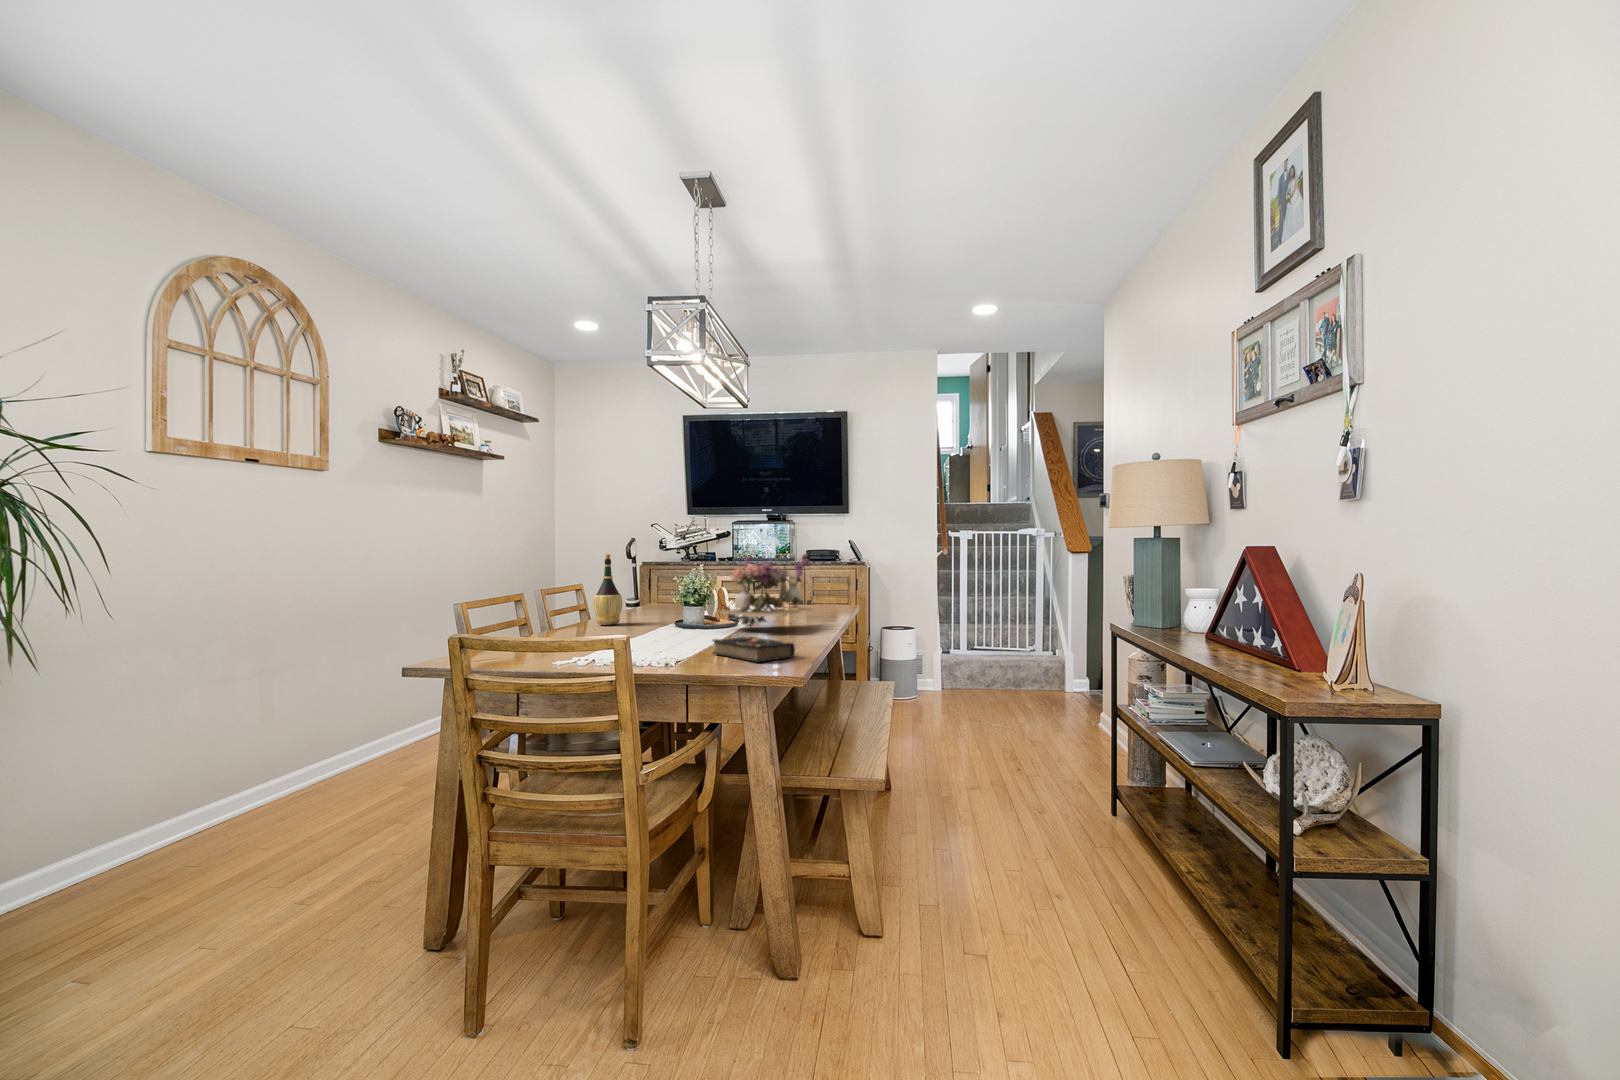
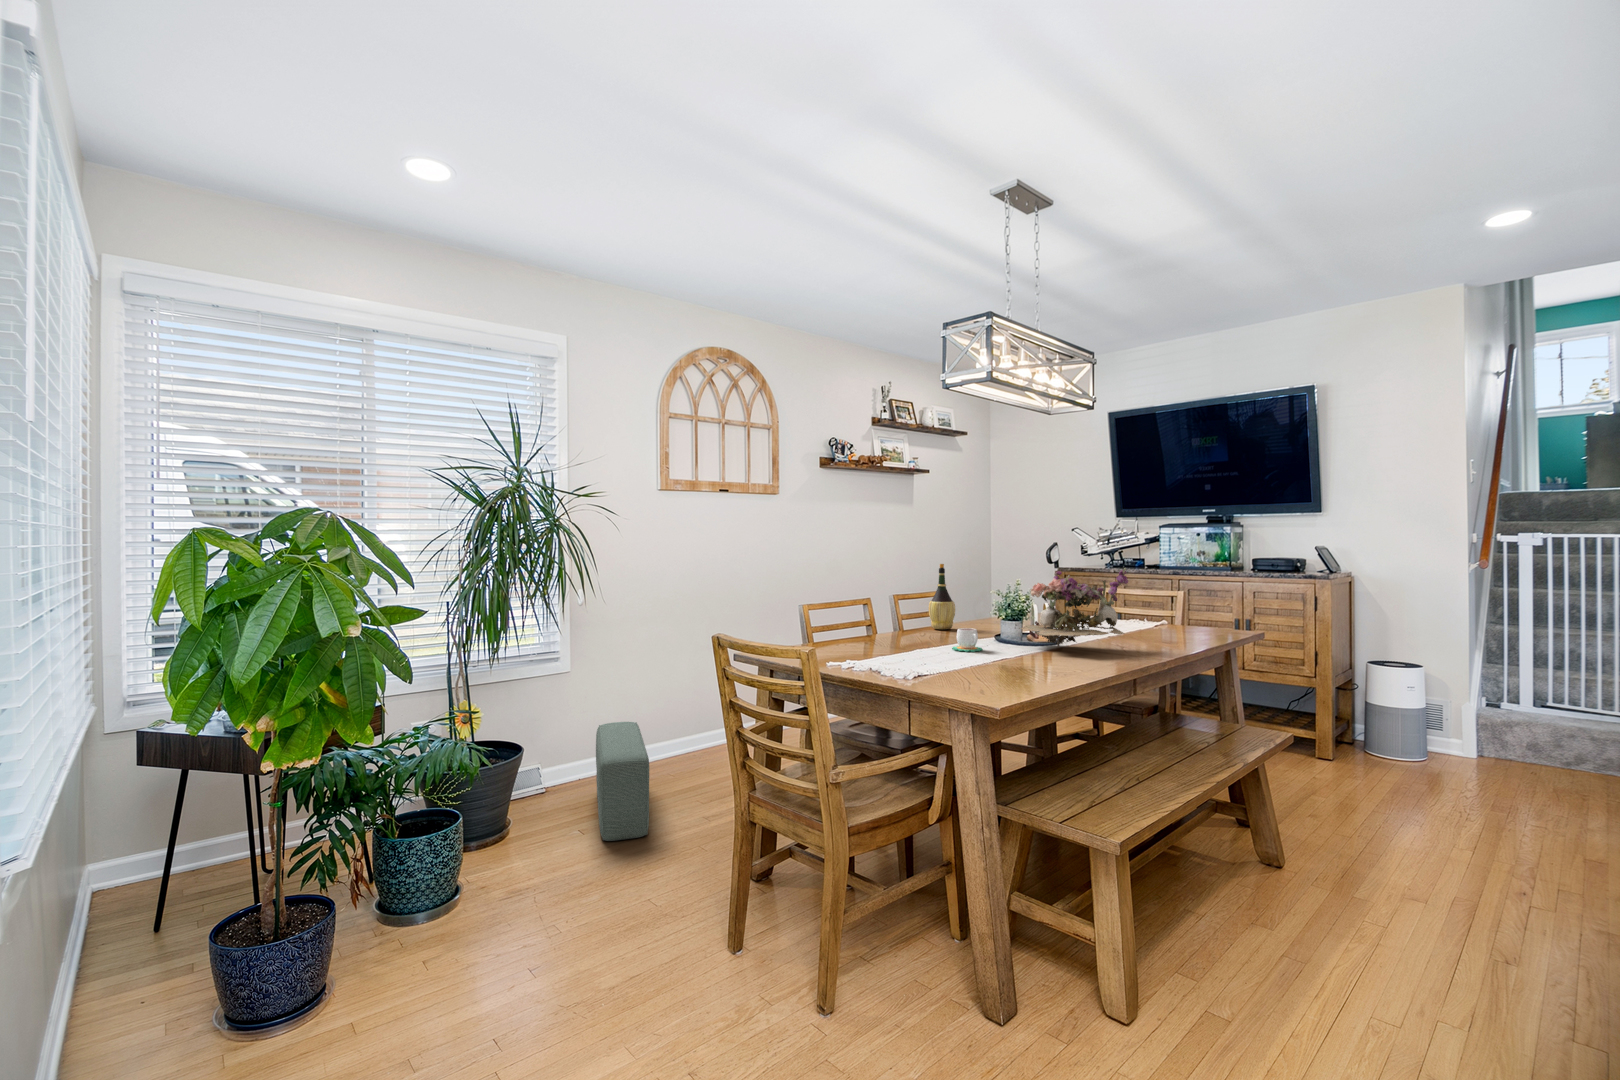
mug: none [664,617,696,641] -> present [952,628,983,652]
book: present [713,636,795,662] -> none [958,653,1024,681]
pouf: none [52,814,228,1016] -> present [596,722,649,841]

